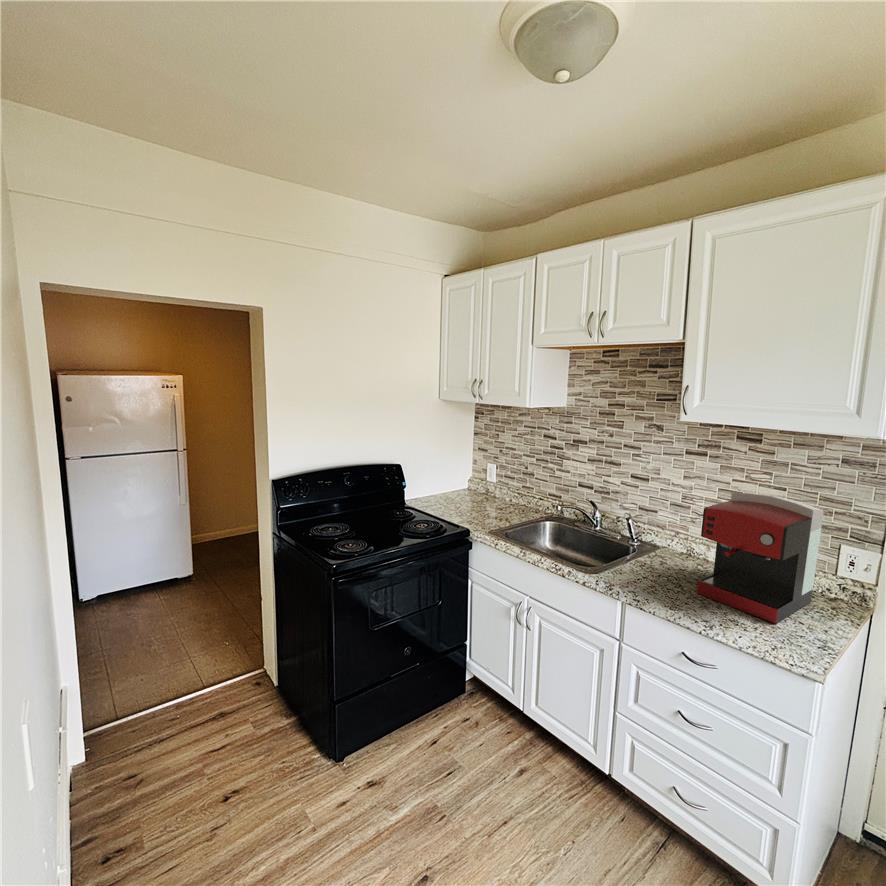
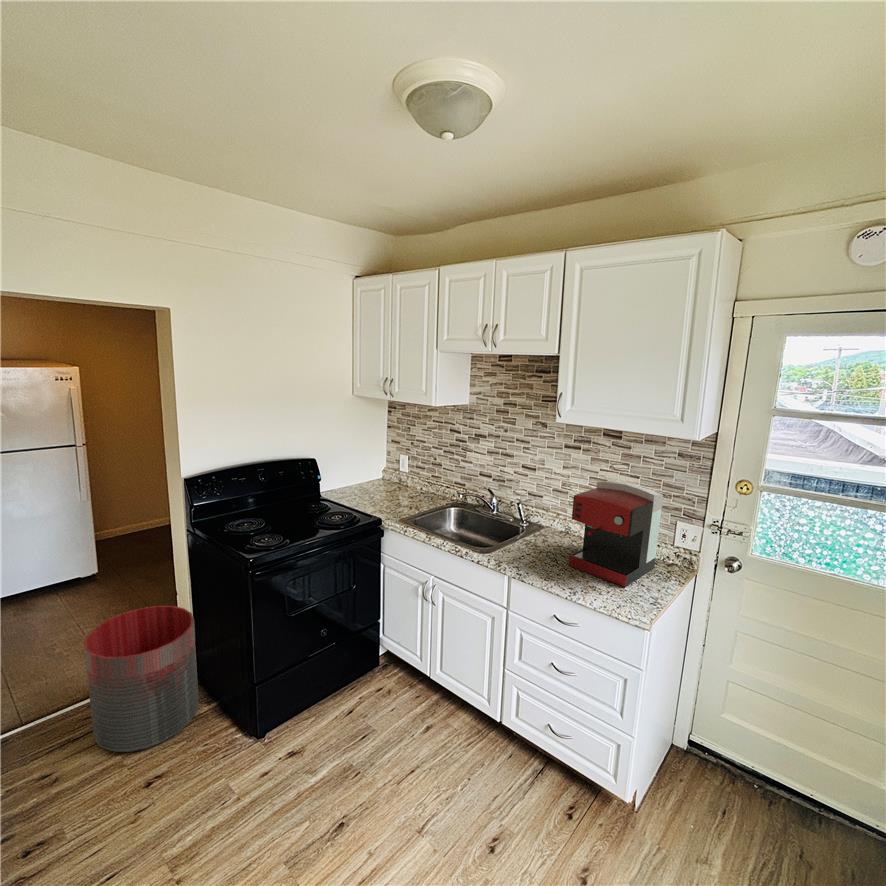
trash can: none [171,611,279,762] -> present [84,606,199,752]

